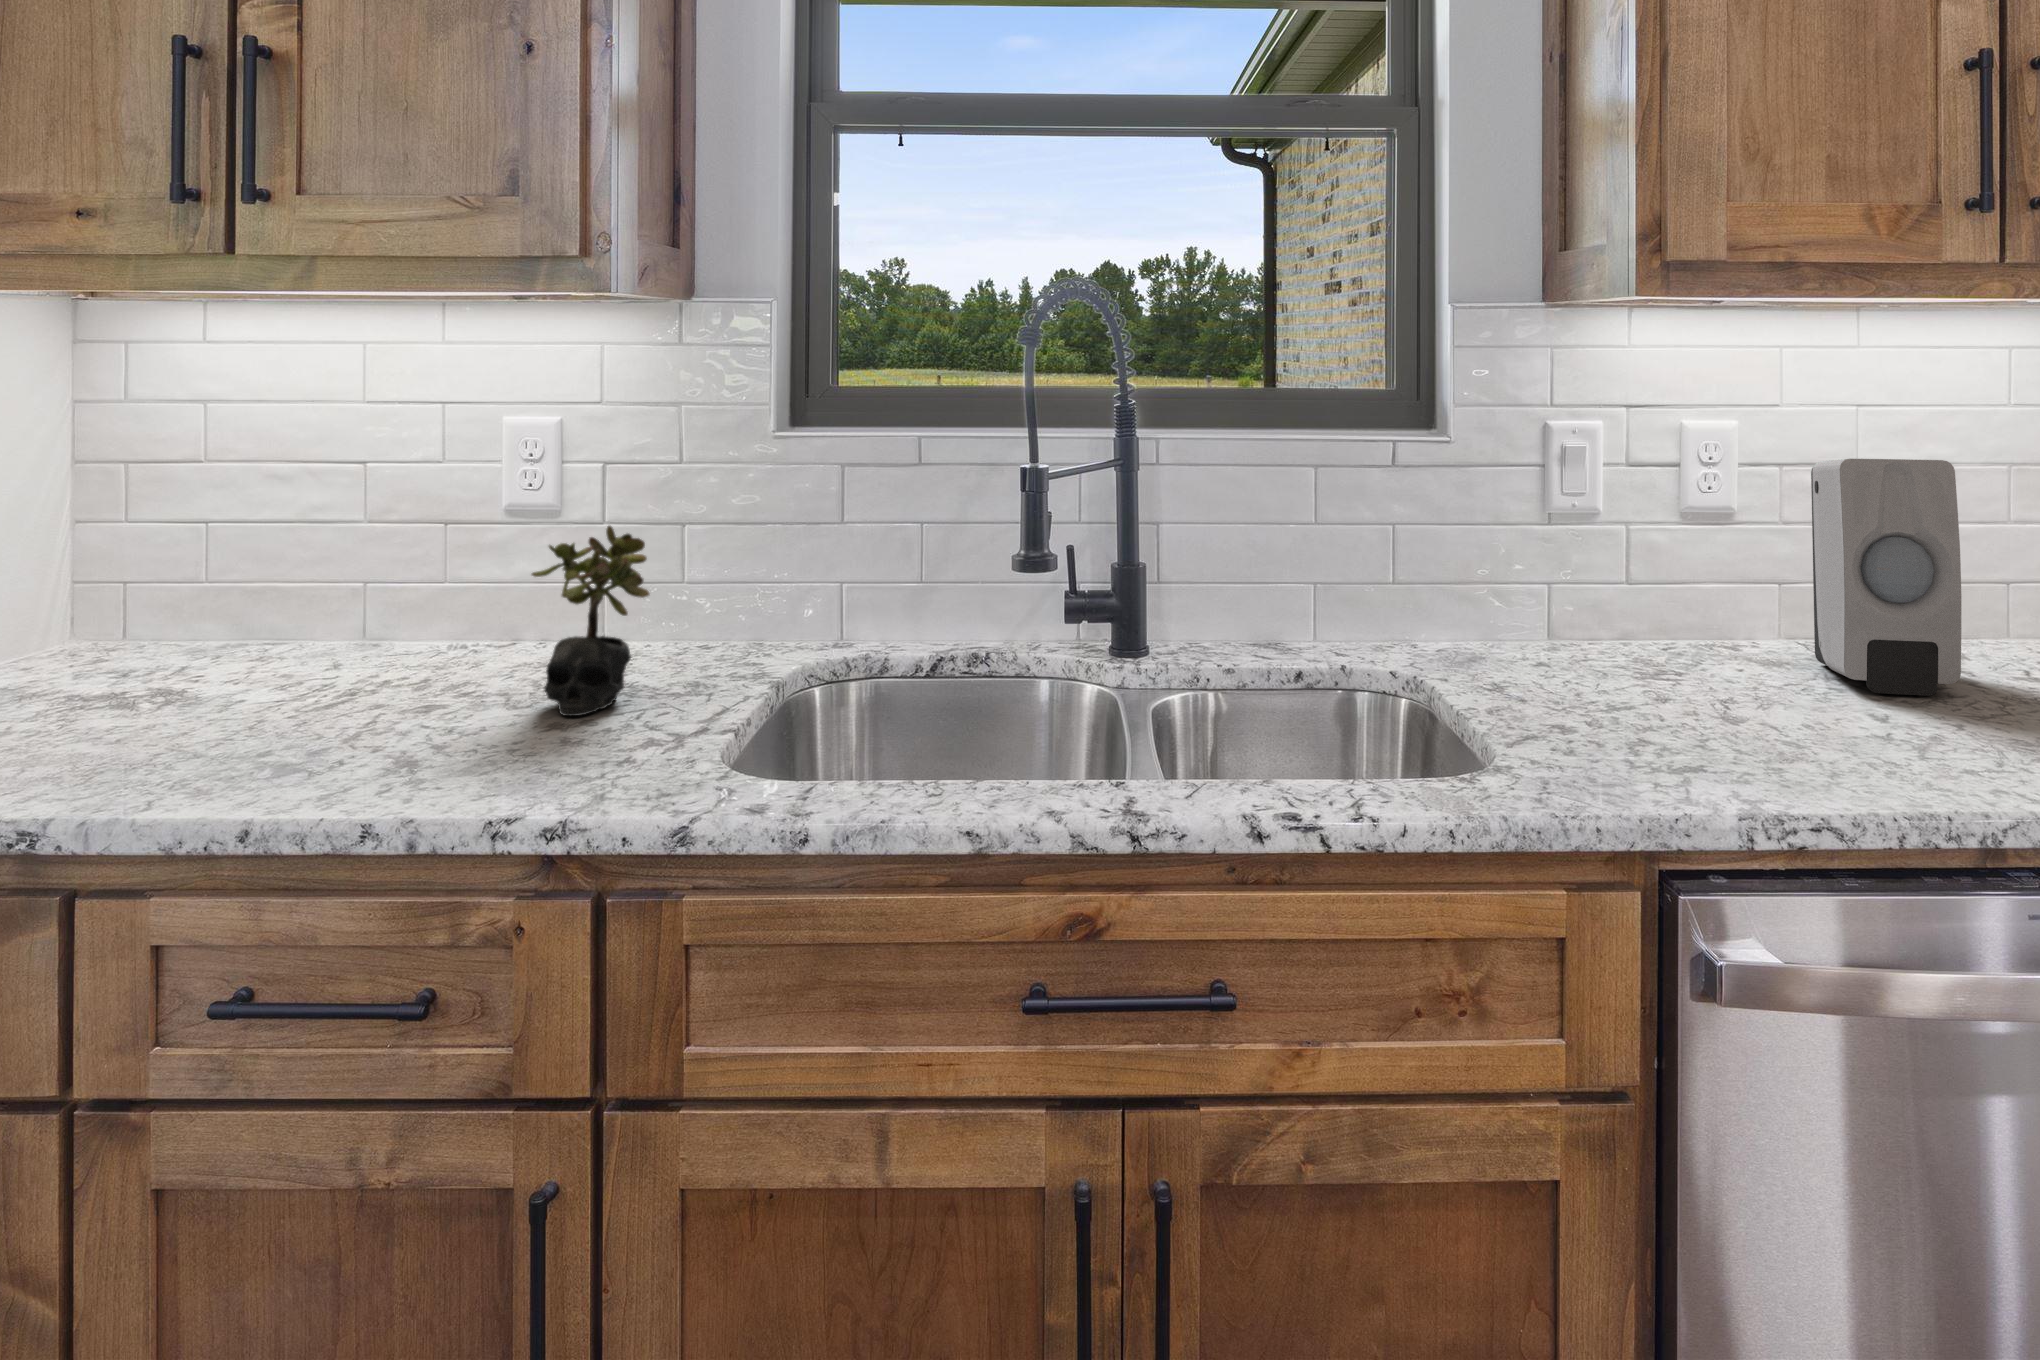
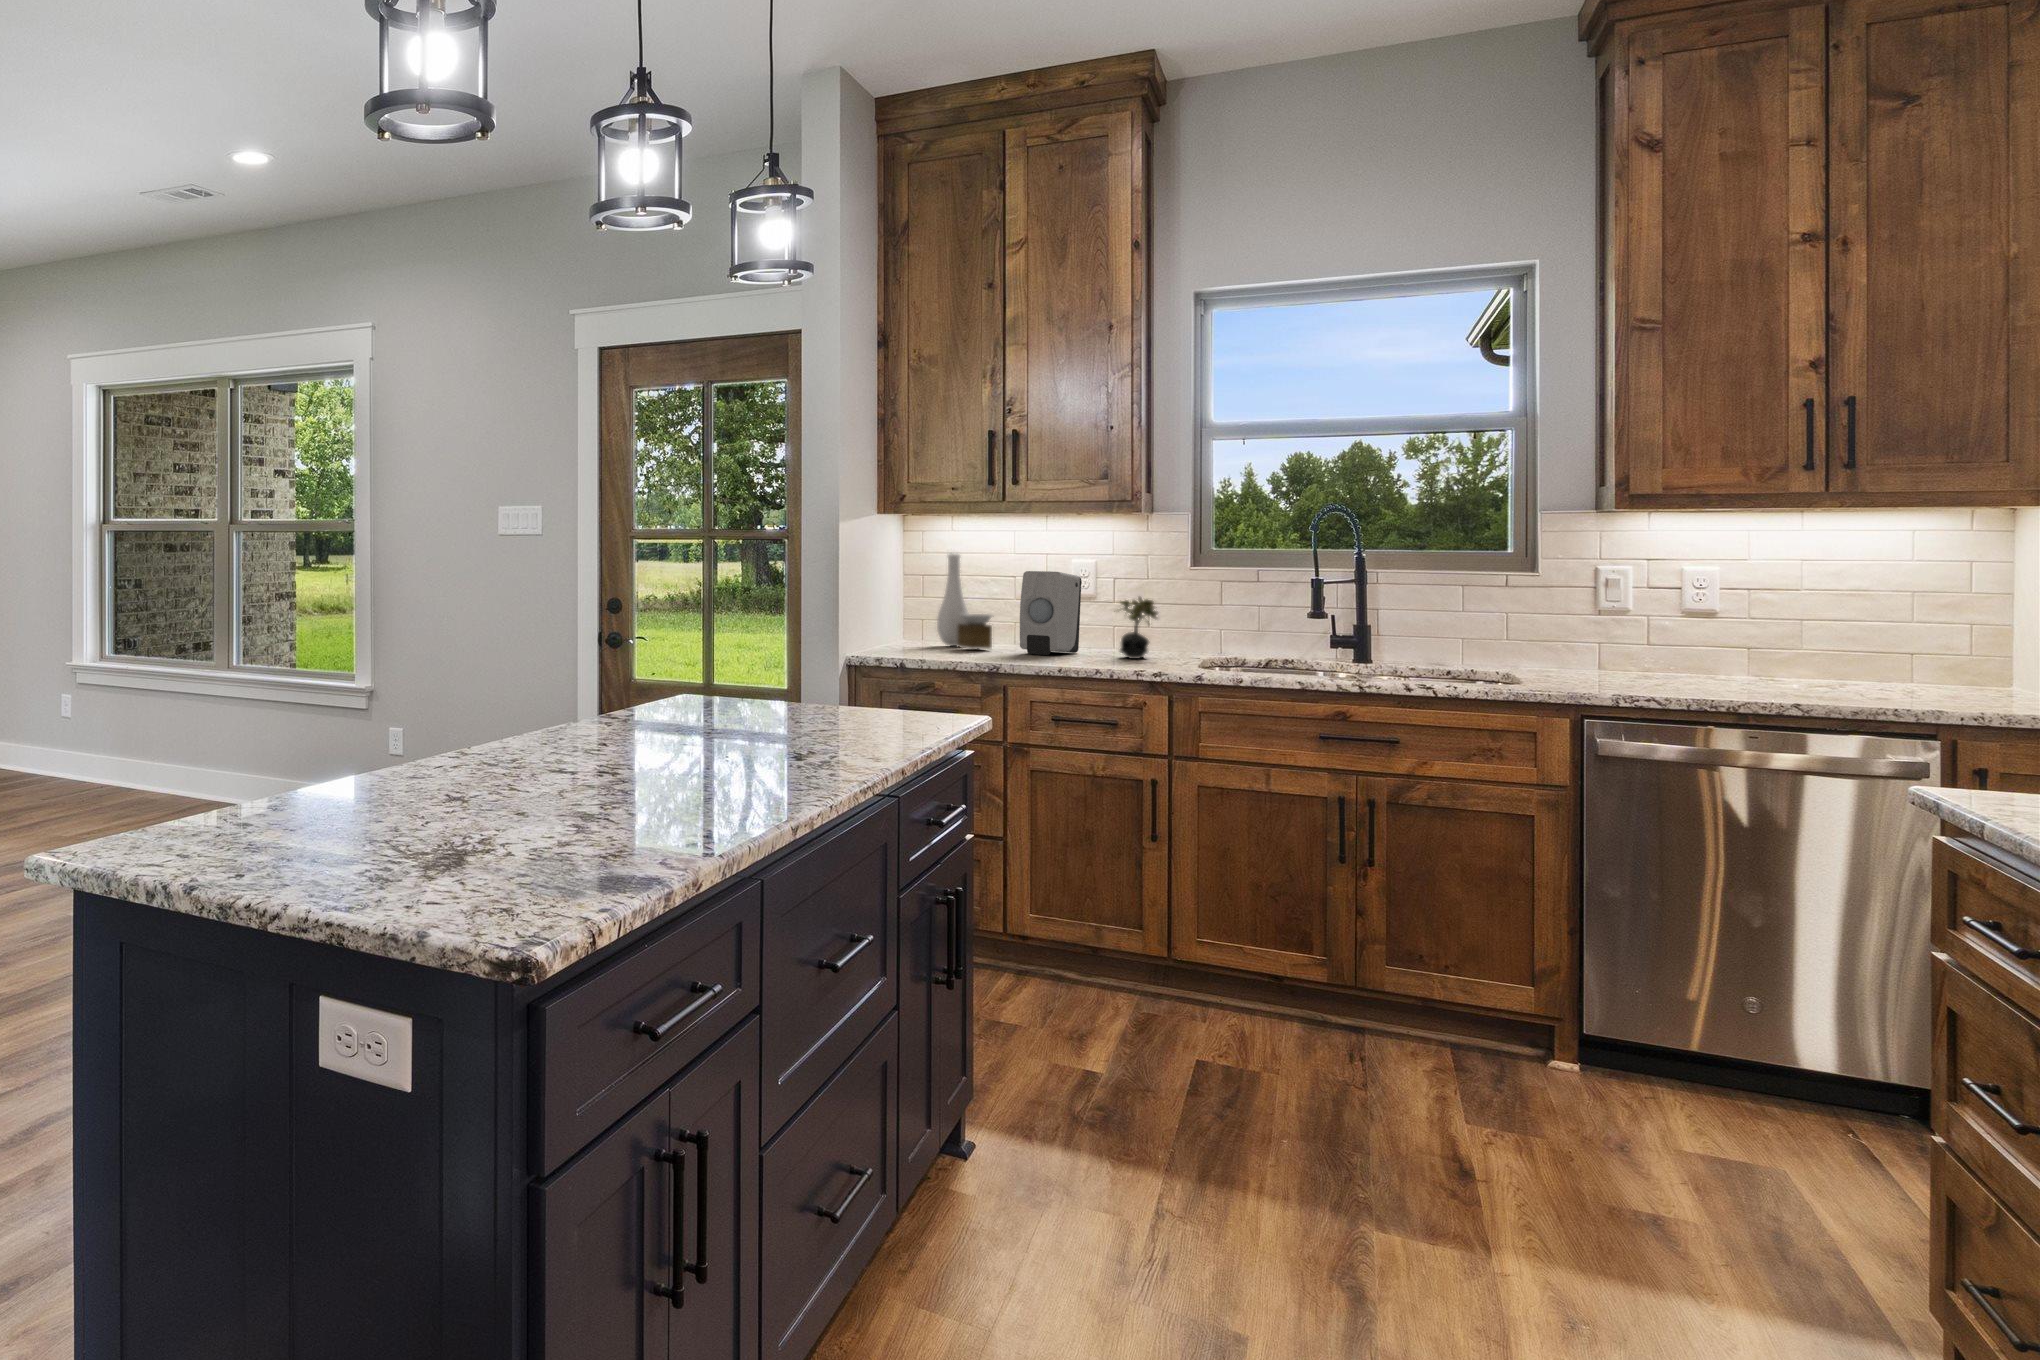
vase: none [77,408,223,704] -> present [937,553,992,649]
soap dispenser: present [1811,459,1961,695] -> present [1020,571,1081,655]

